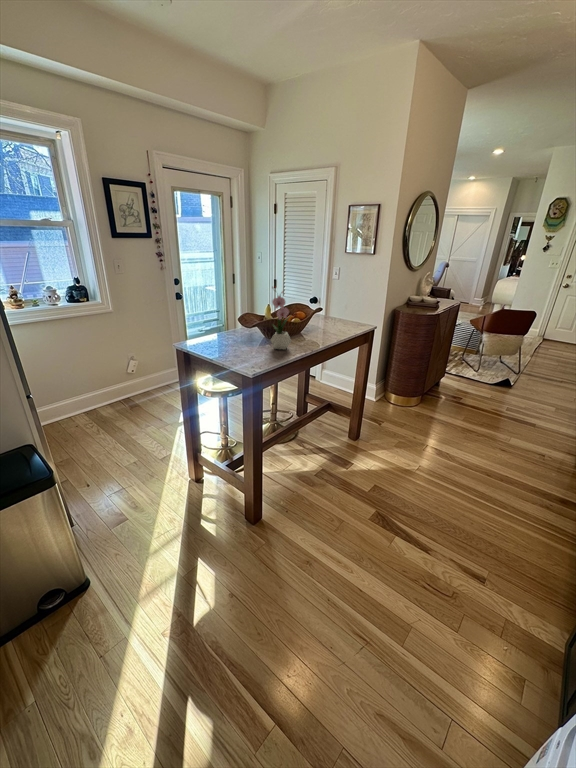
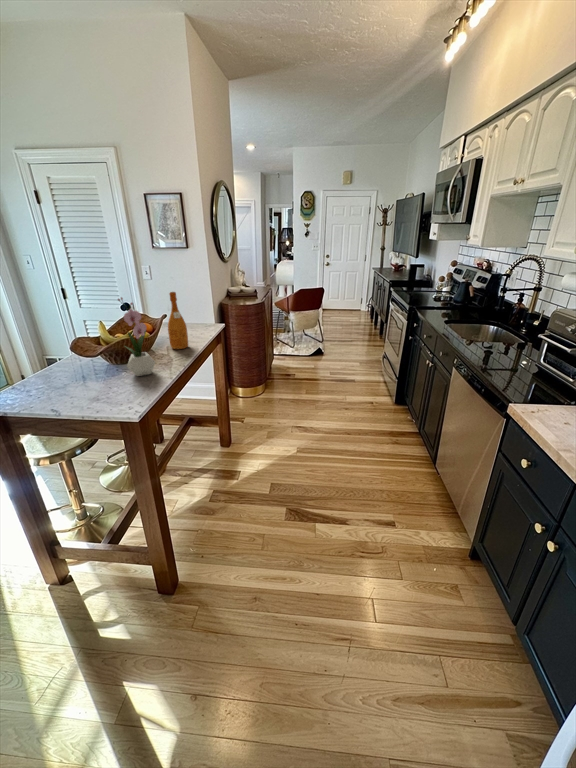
wine bottle: none [315,289,331,338] -> present [168,292,188,349]

